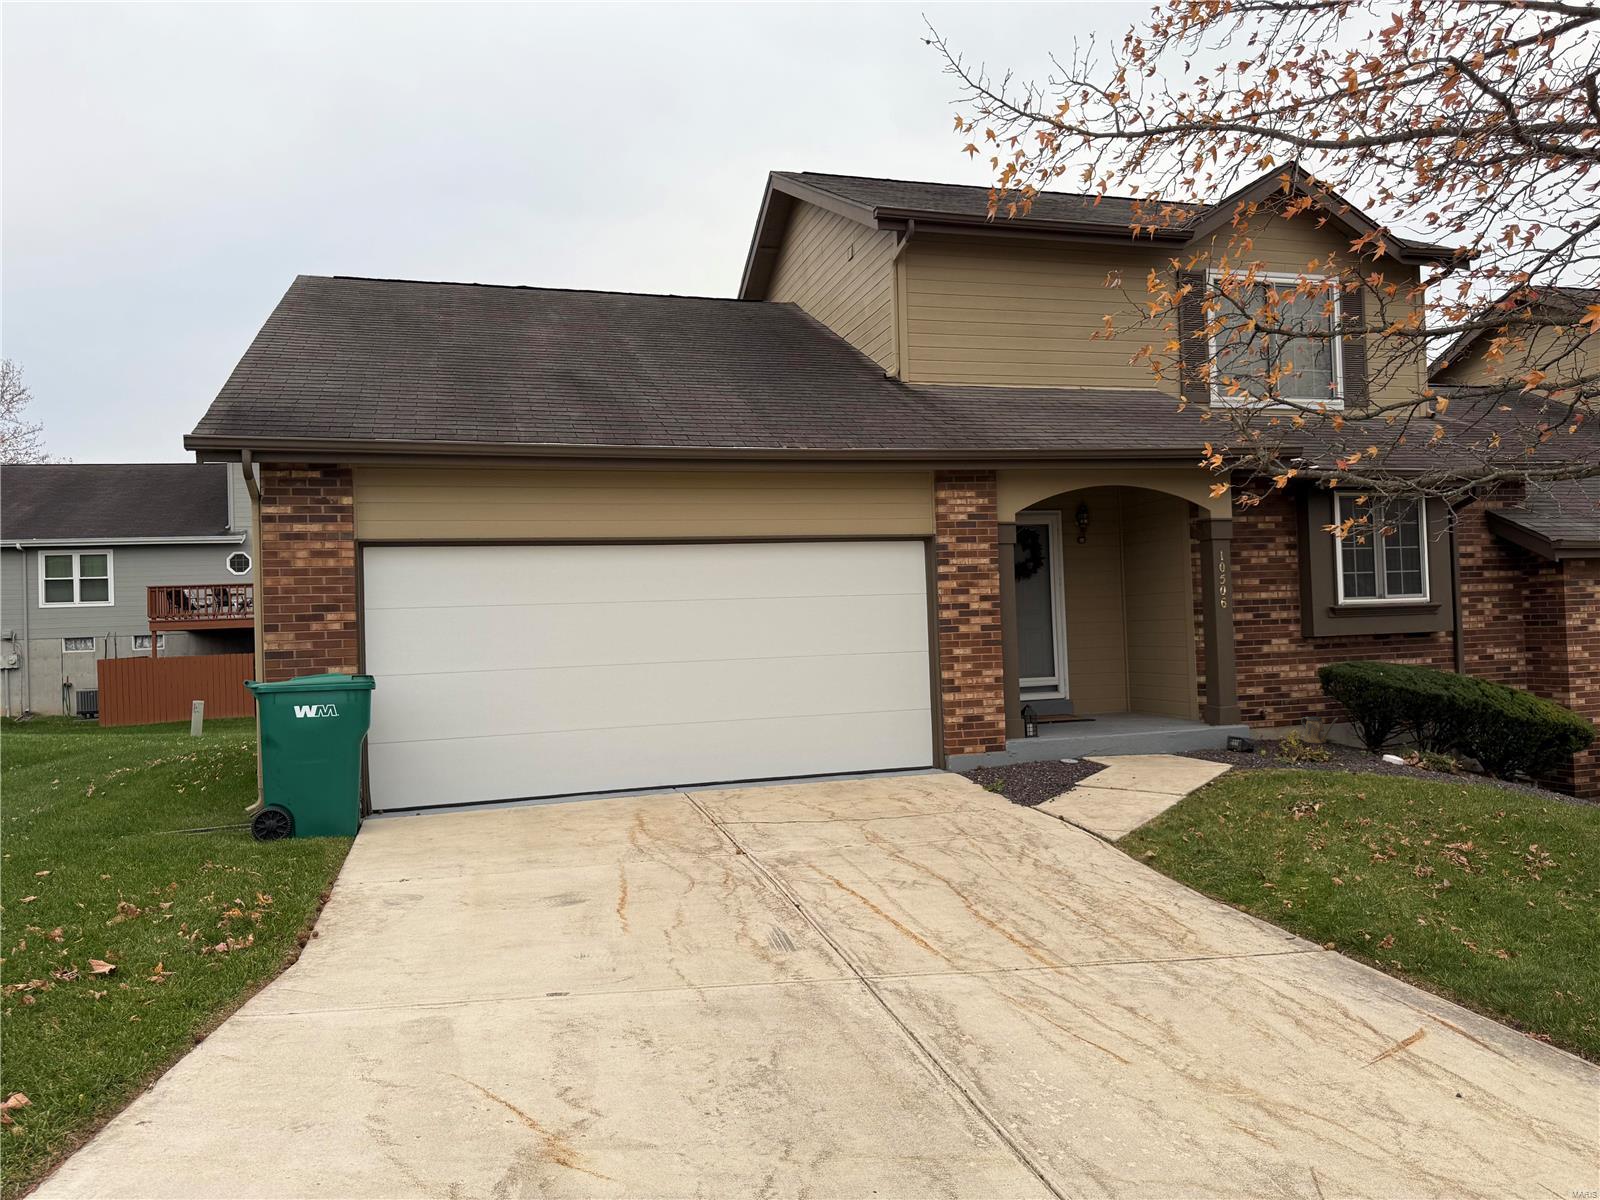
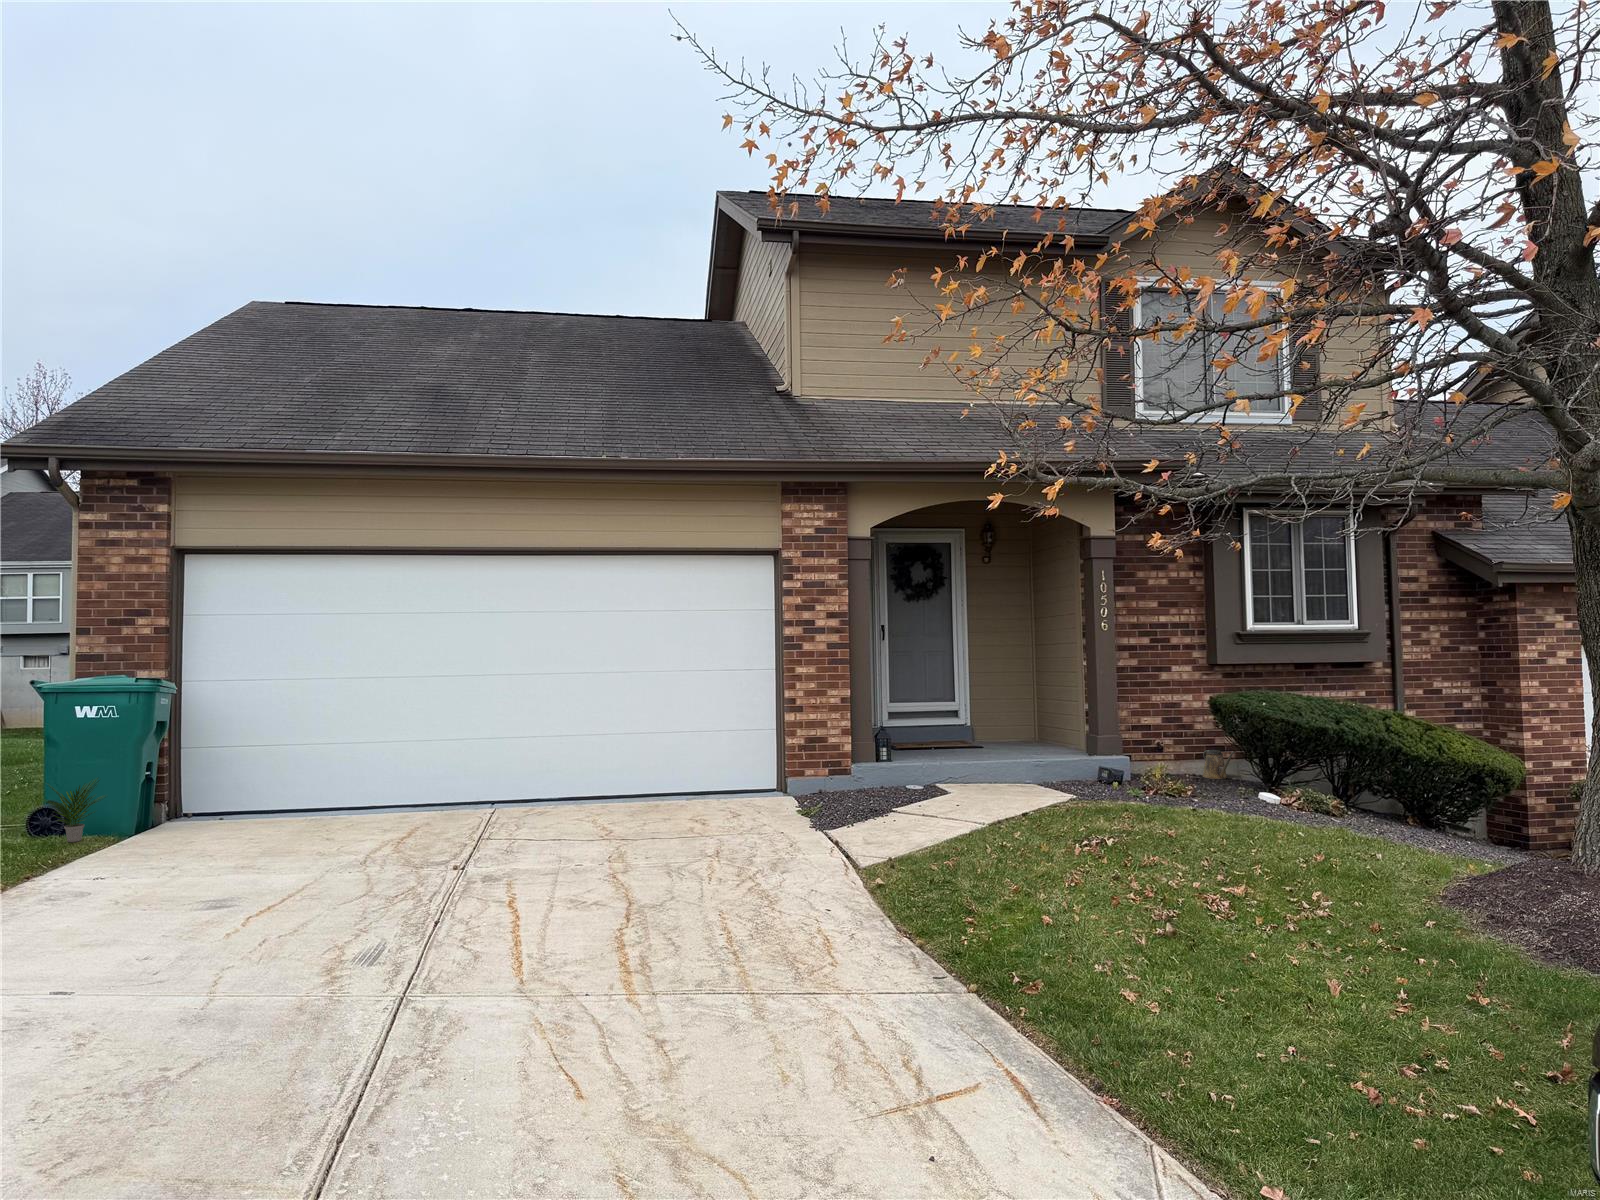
potted plant: none [276,778,342,846] -> present [50,778,102,842]

